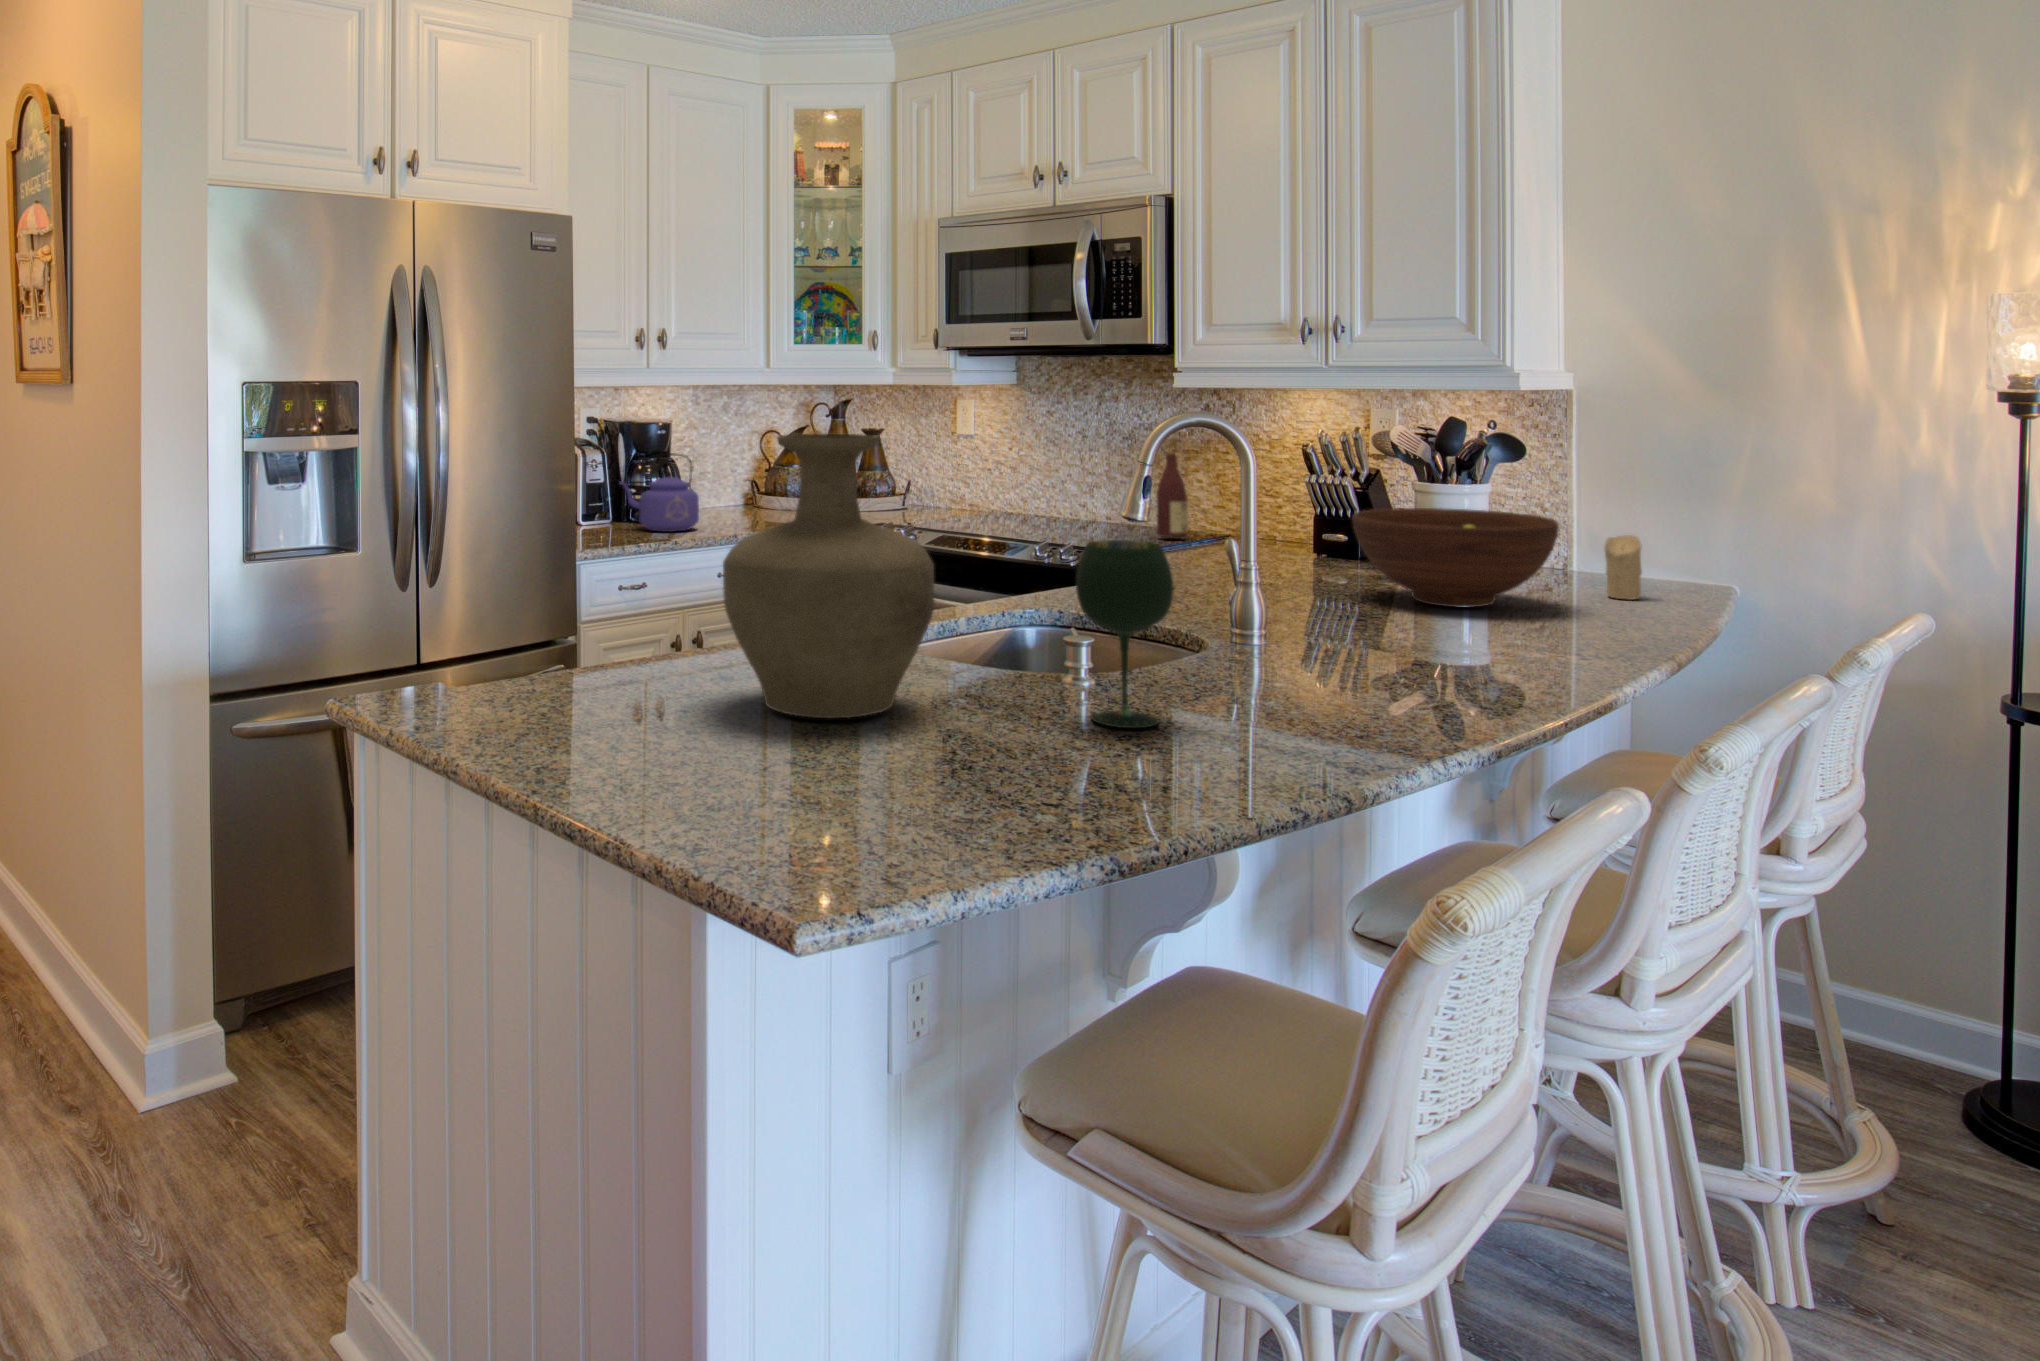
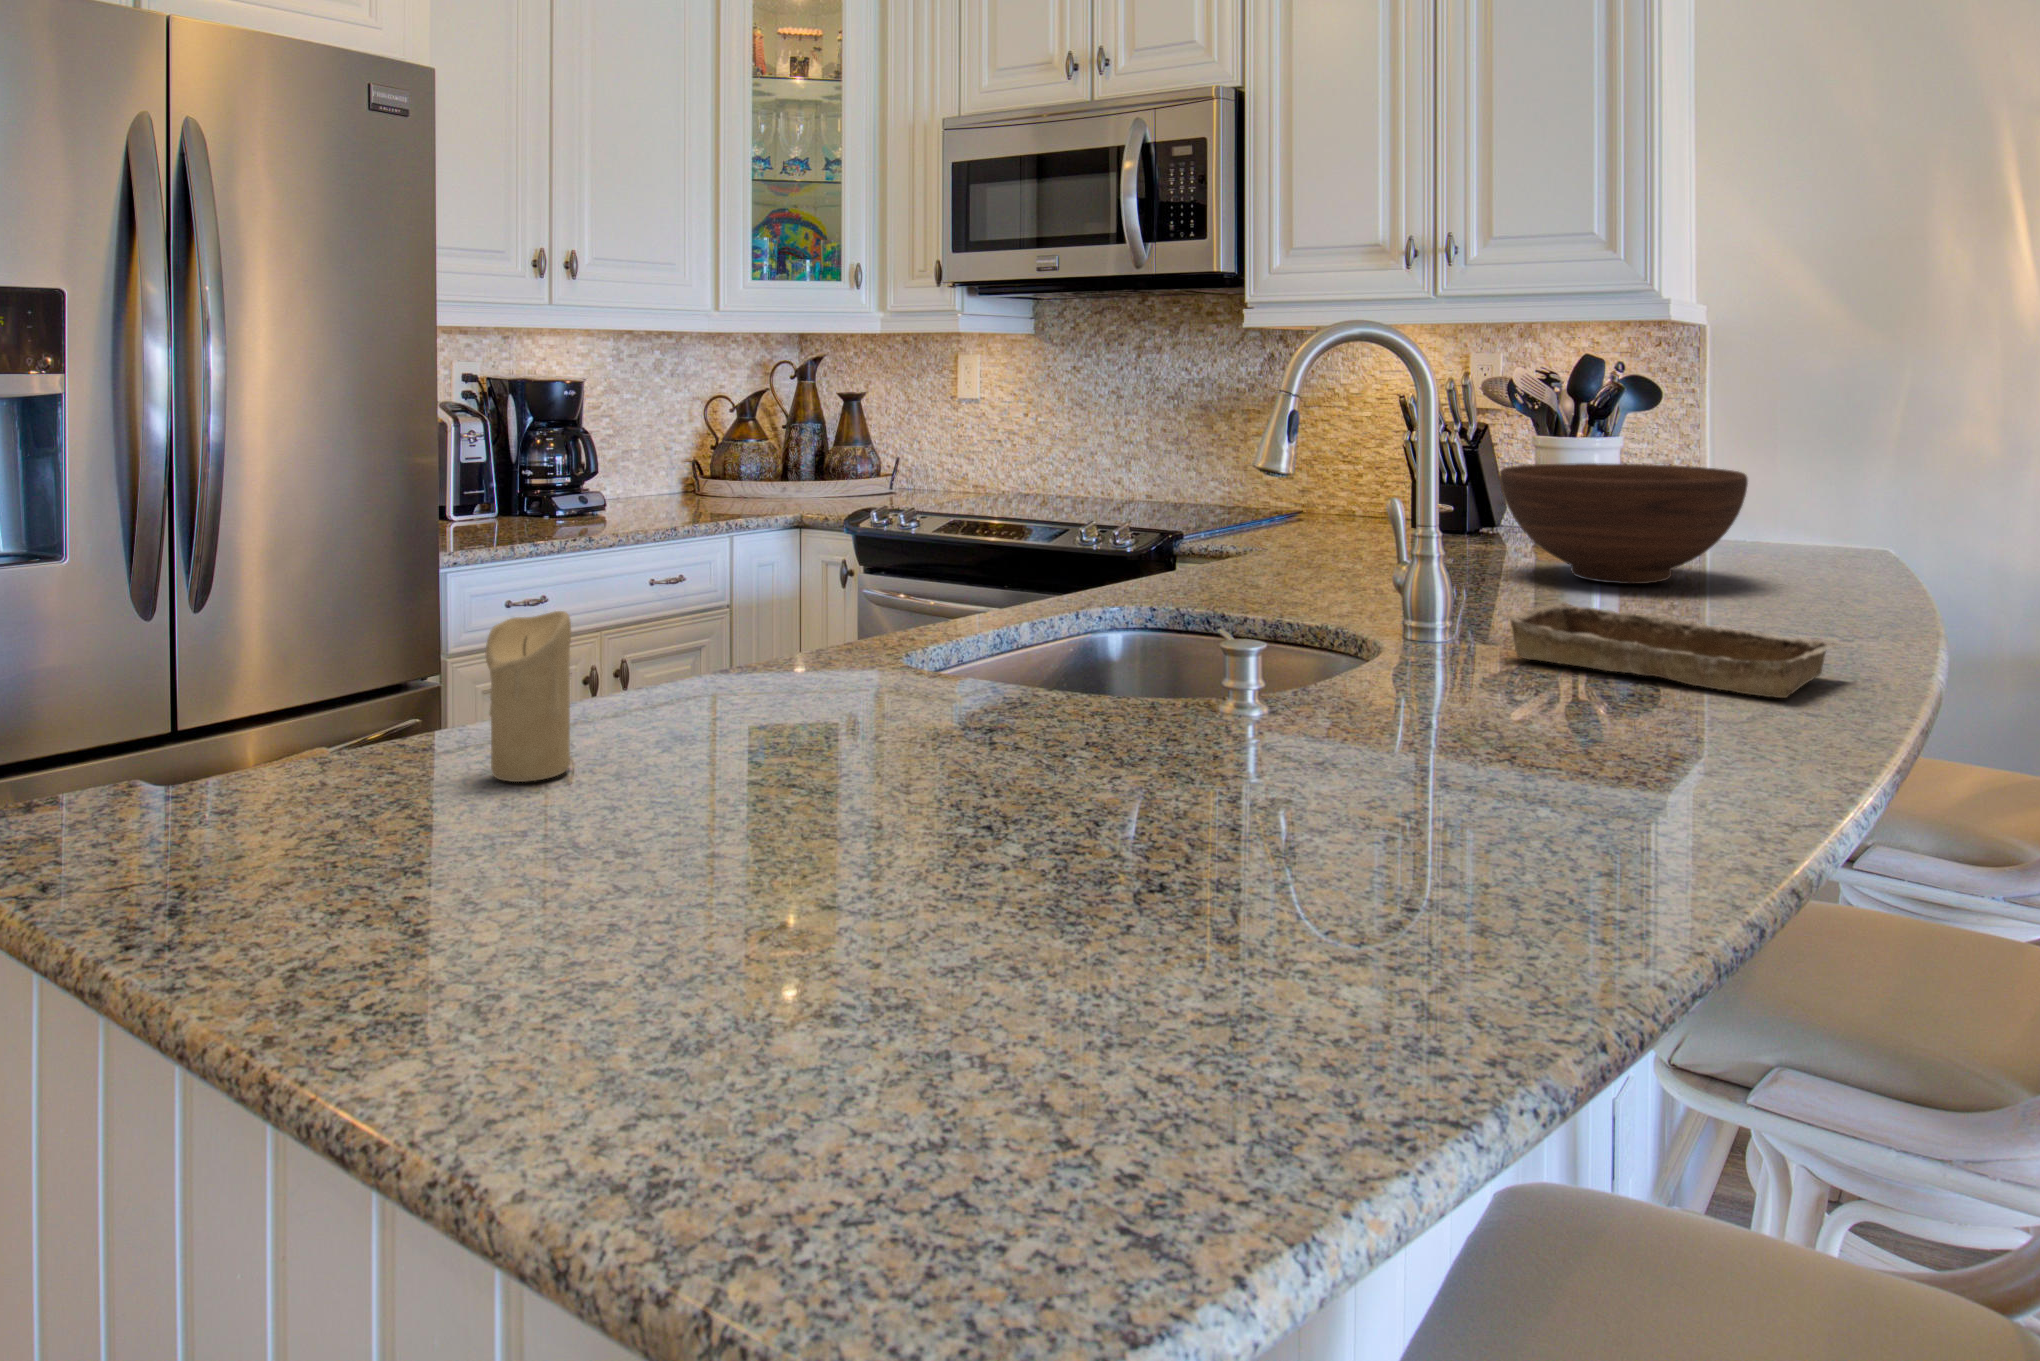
vase: present [723,433,934,719] -> none [682,310,1055,808]
wine bottle: present [1157,439,1188,537] -> none [1214,376,1253,520]
kettle: present [620,453,699,532] -> none [507,419,624,526]
candle: present [1604,535,1642,600] -> present [486,611,571,782]
wine glass: present [1076,540,1174,728] -> none [1284,483,1441,789]
tray: none [1284,620,1540,694] -> present [1504,603,1842,698]

